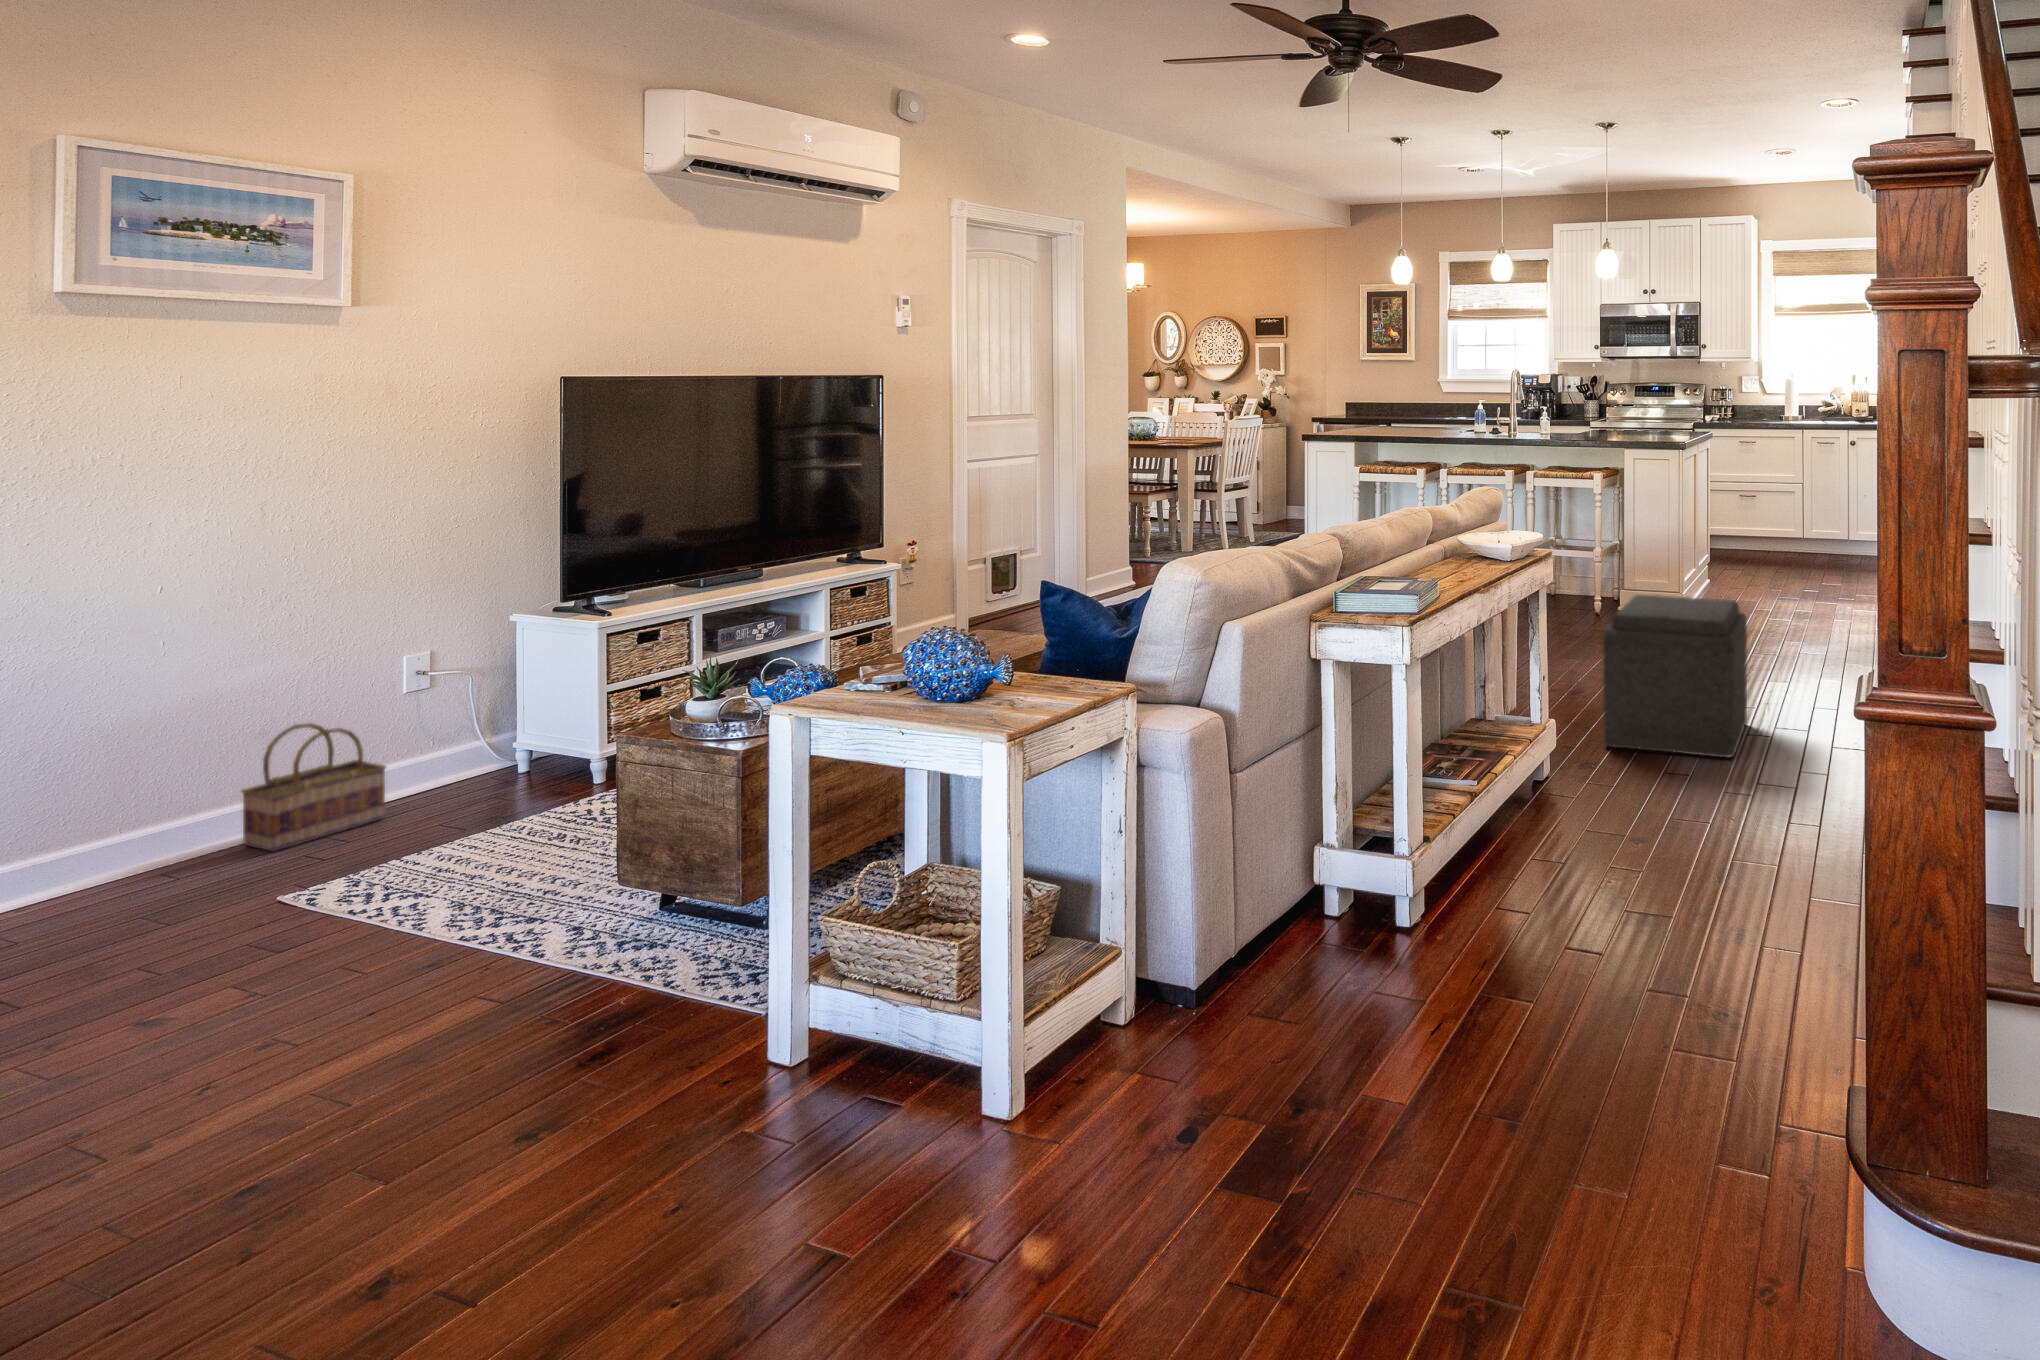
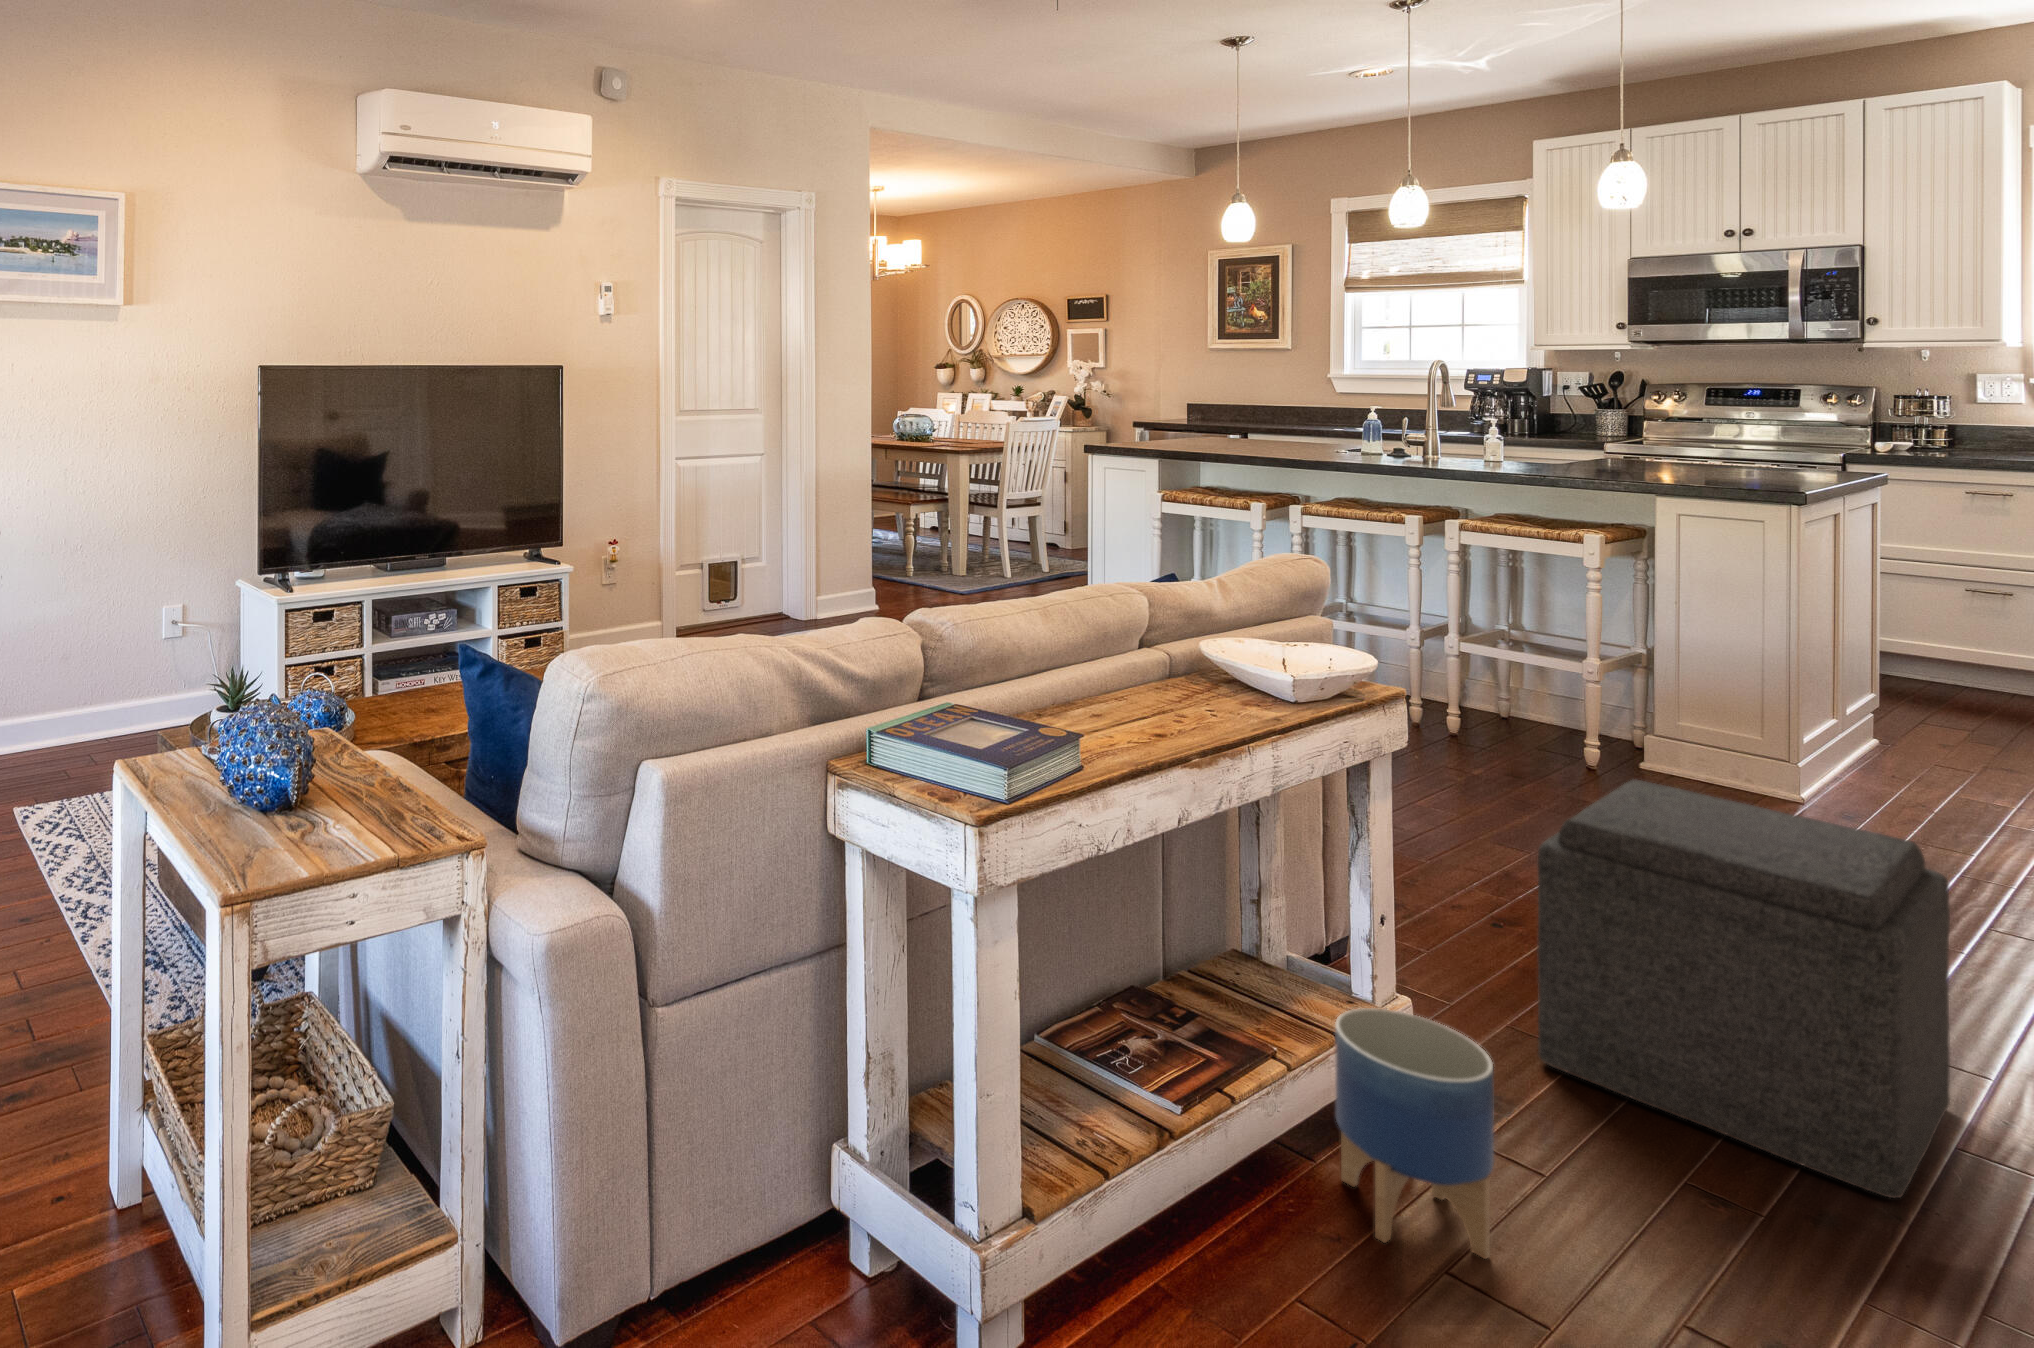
planter: none [1536,716,1601,827] -> present [1335,1008,1494,1259]
basket: present [242,723,386,851] -> none [30,656,123,763]

